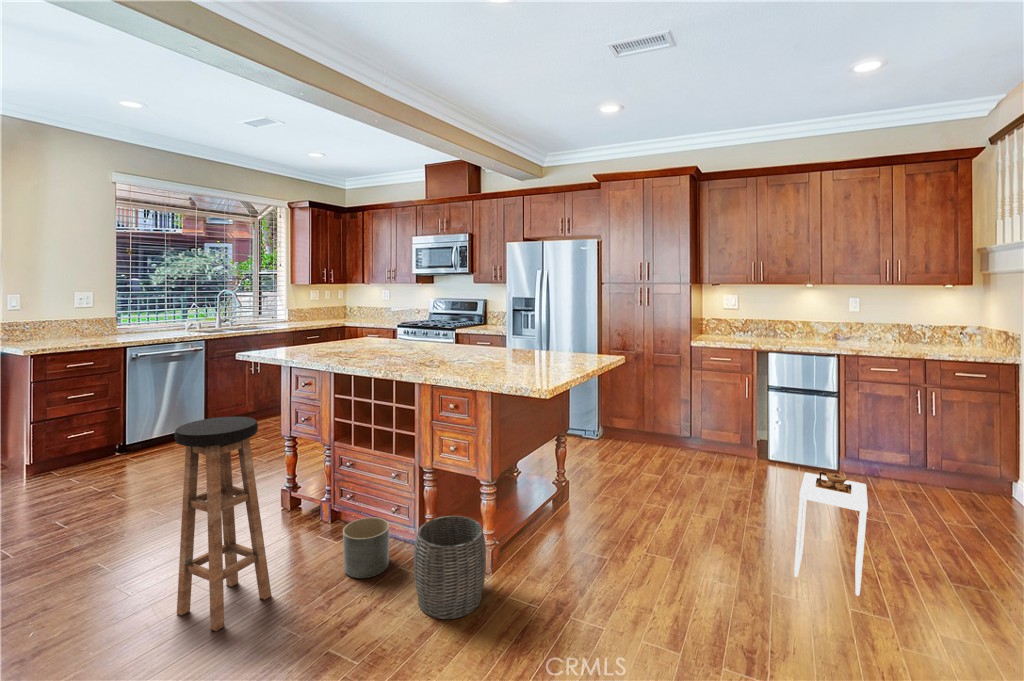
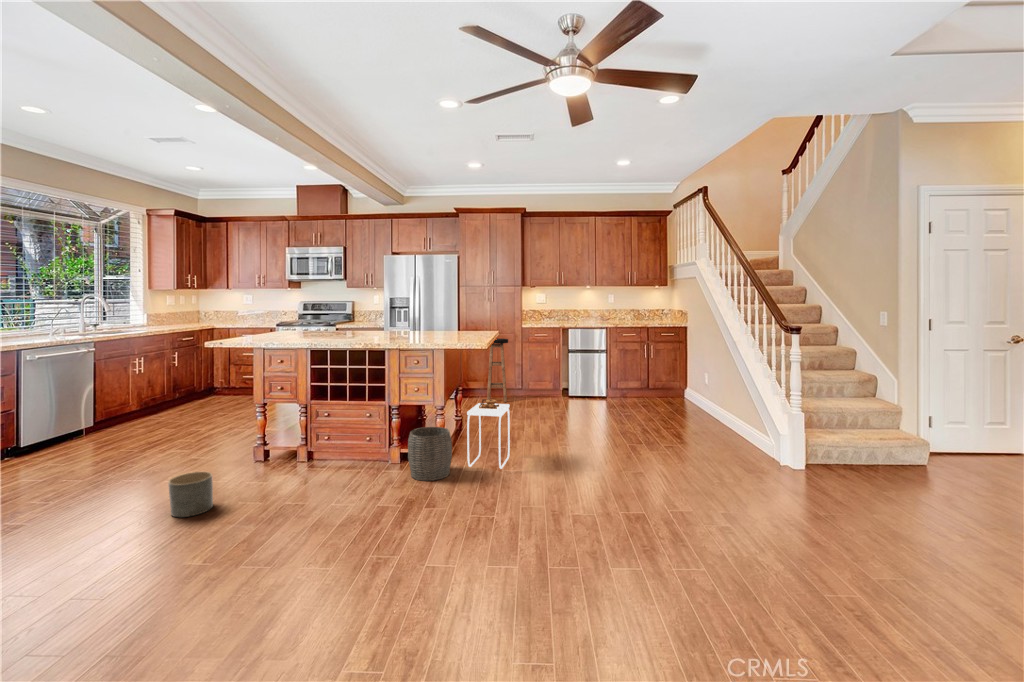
bar stool: present [174,417,271,631] -> present [487,338,508,402]
side table: present [794,472,868,596] -> present [467,399,510,469]
planter: present [343,517,389,578] -> present [168,472,213,517]

